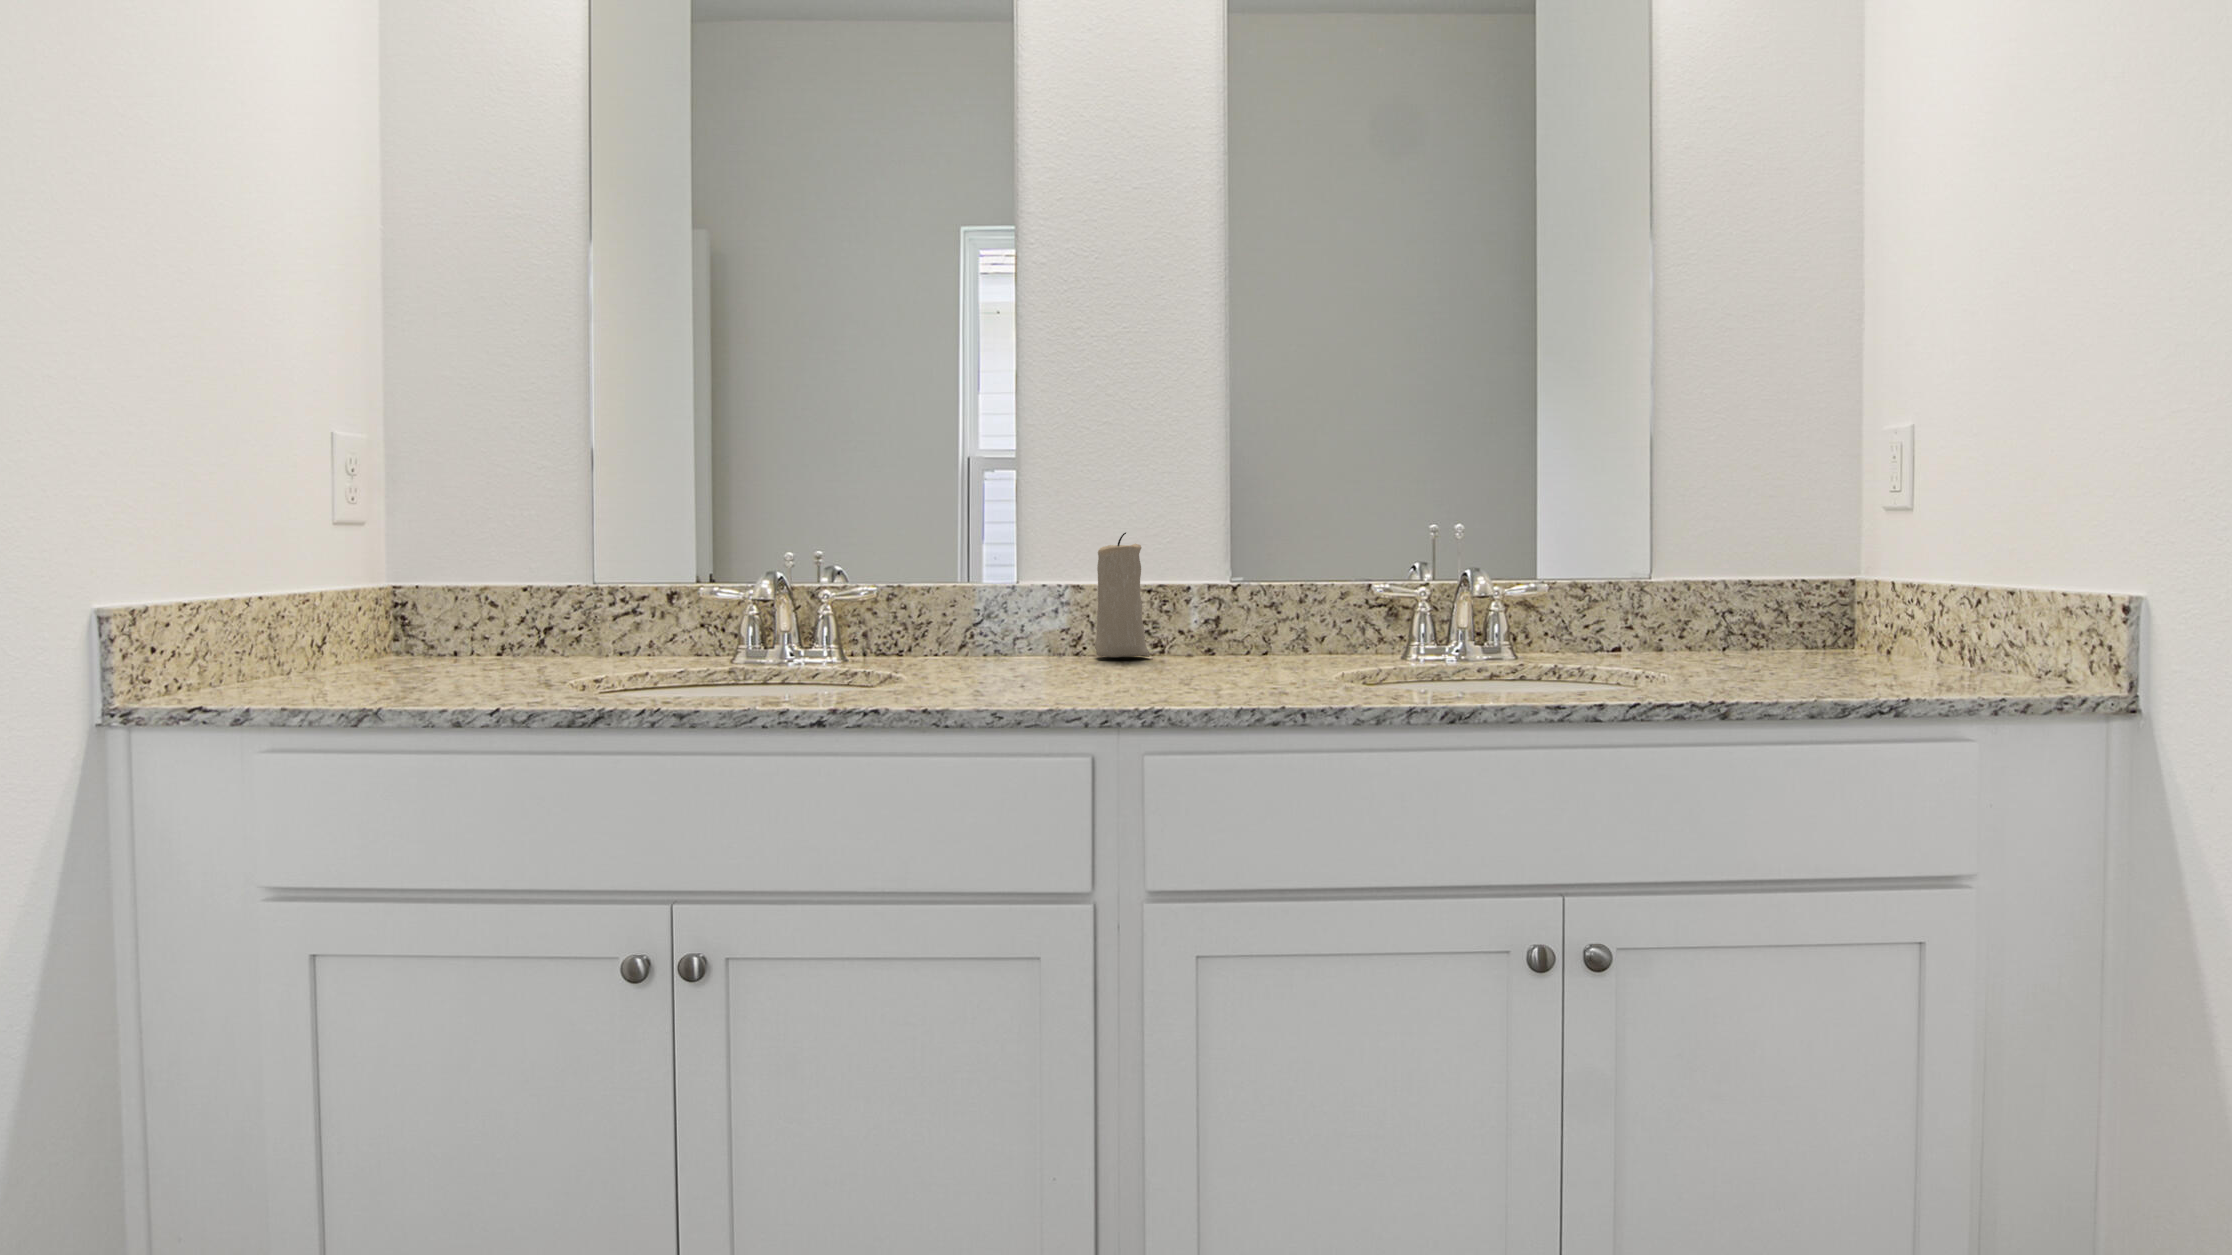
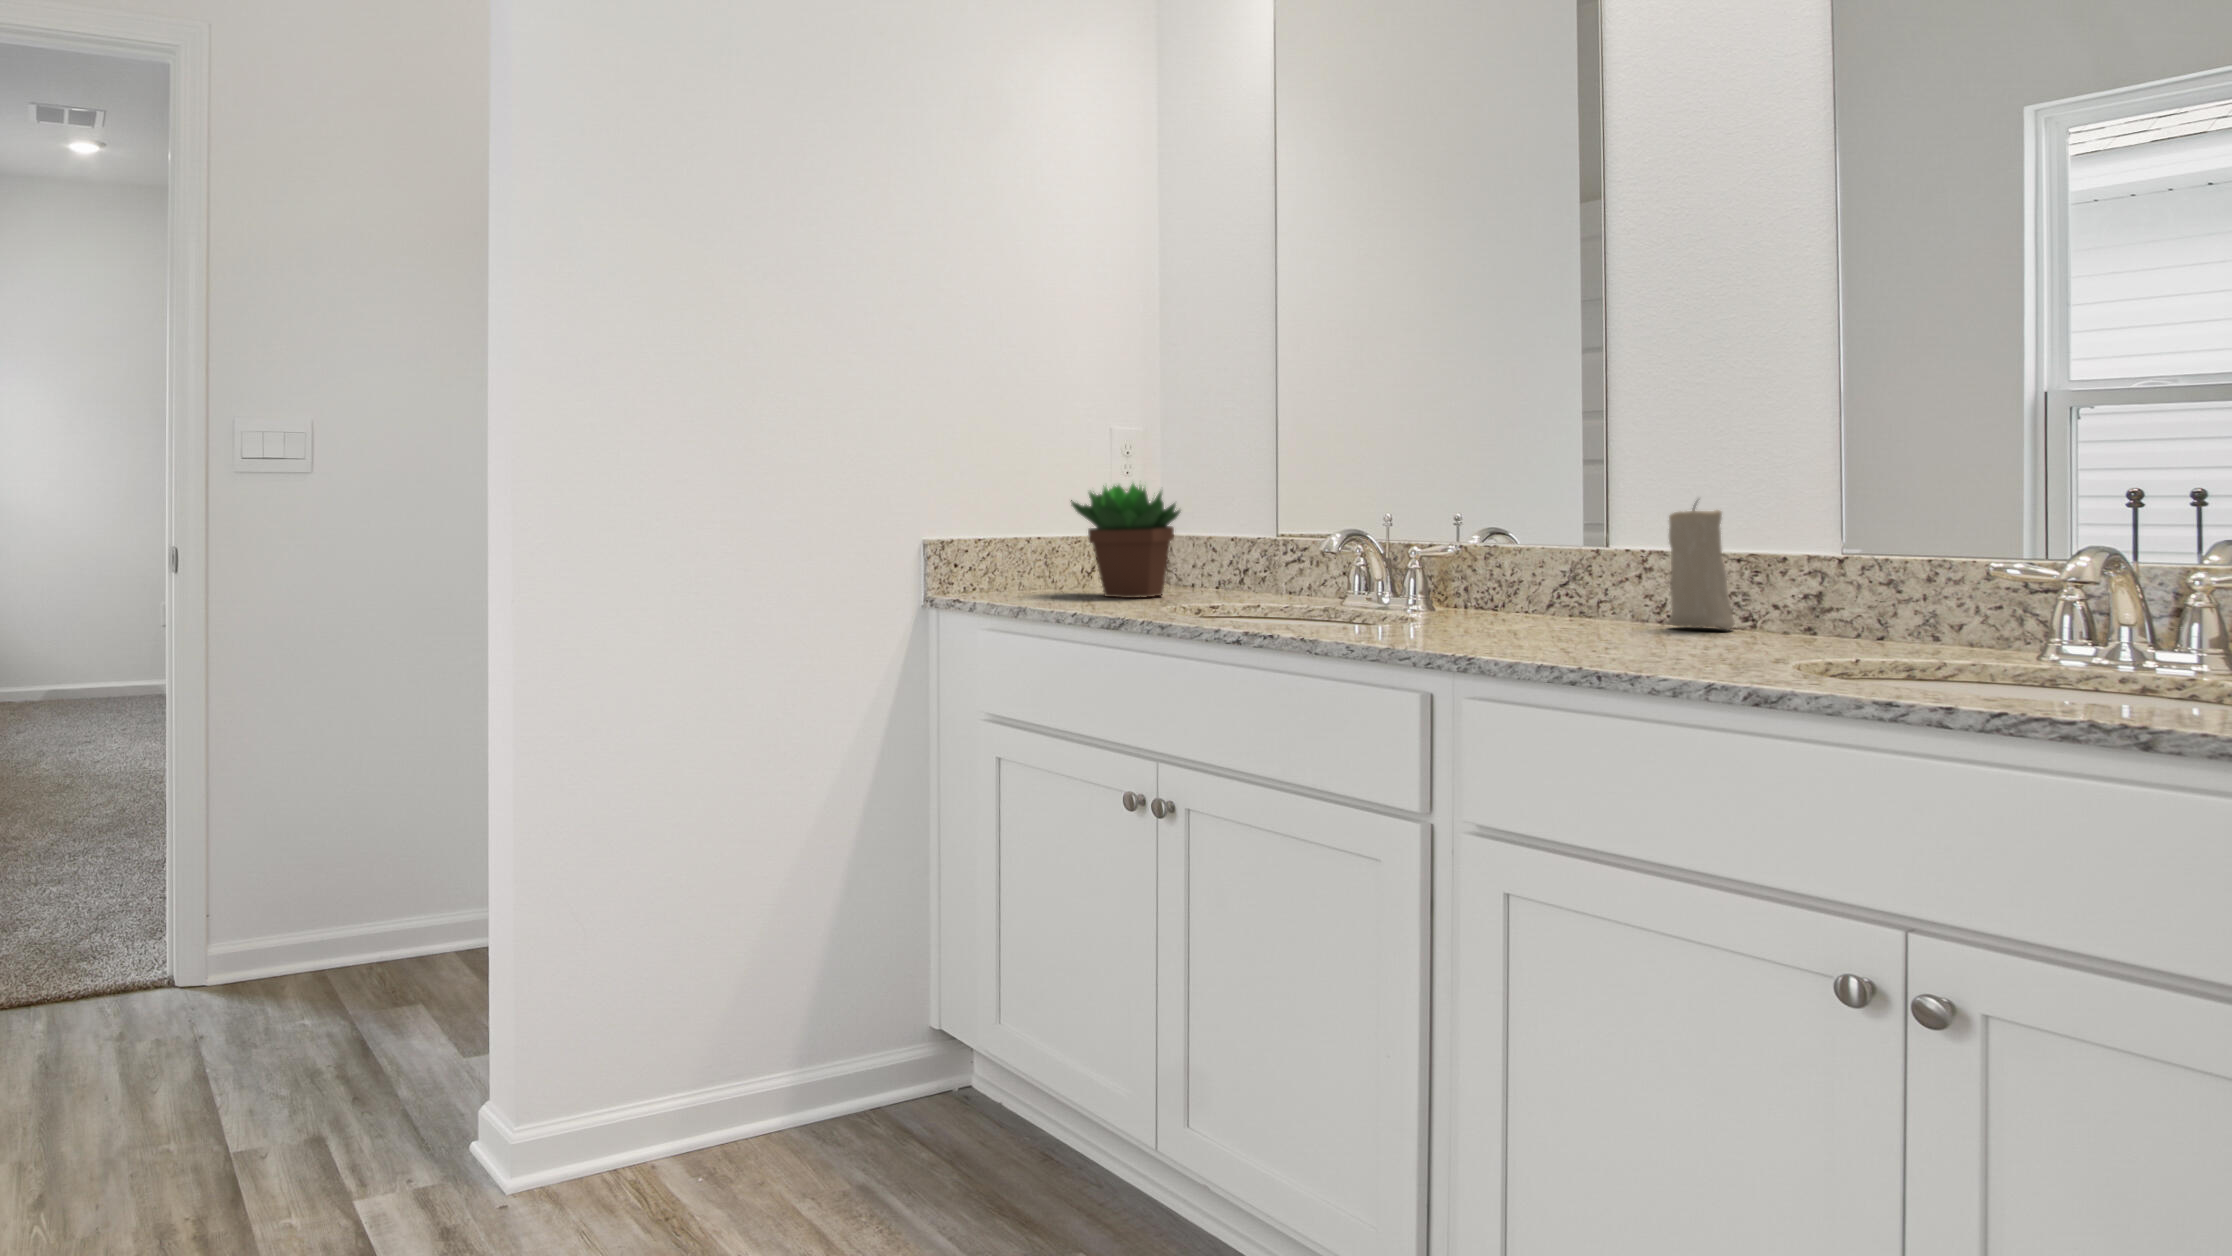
succulent plant: none [352,516,523,679] -> present [1071,484,1180,598]

